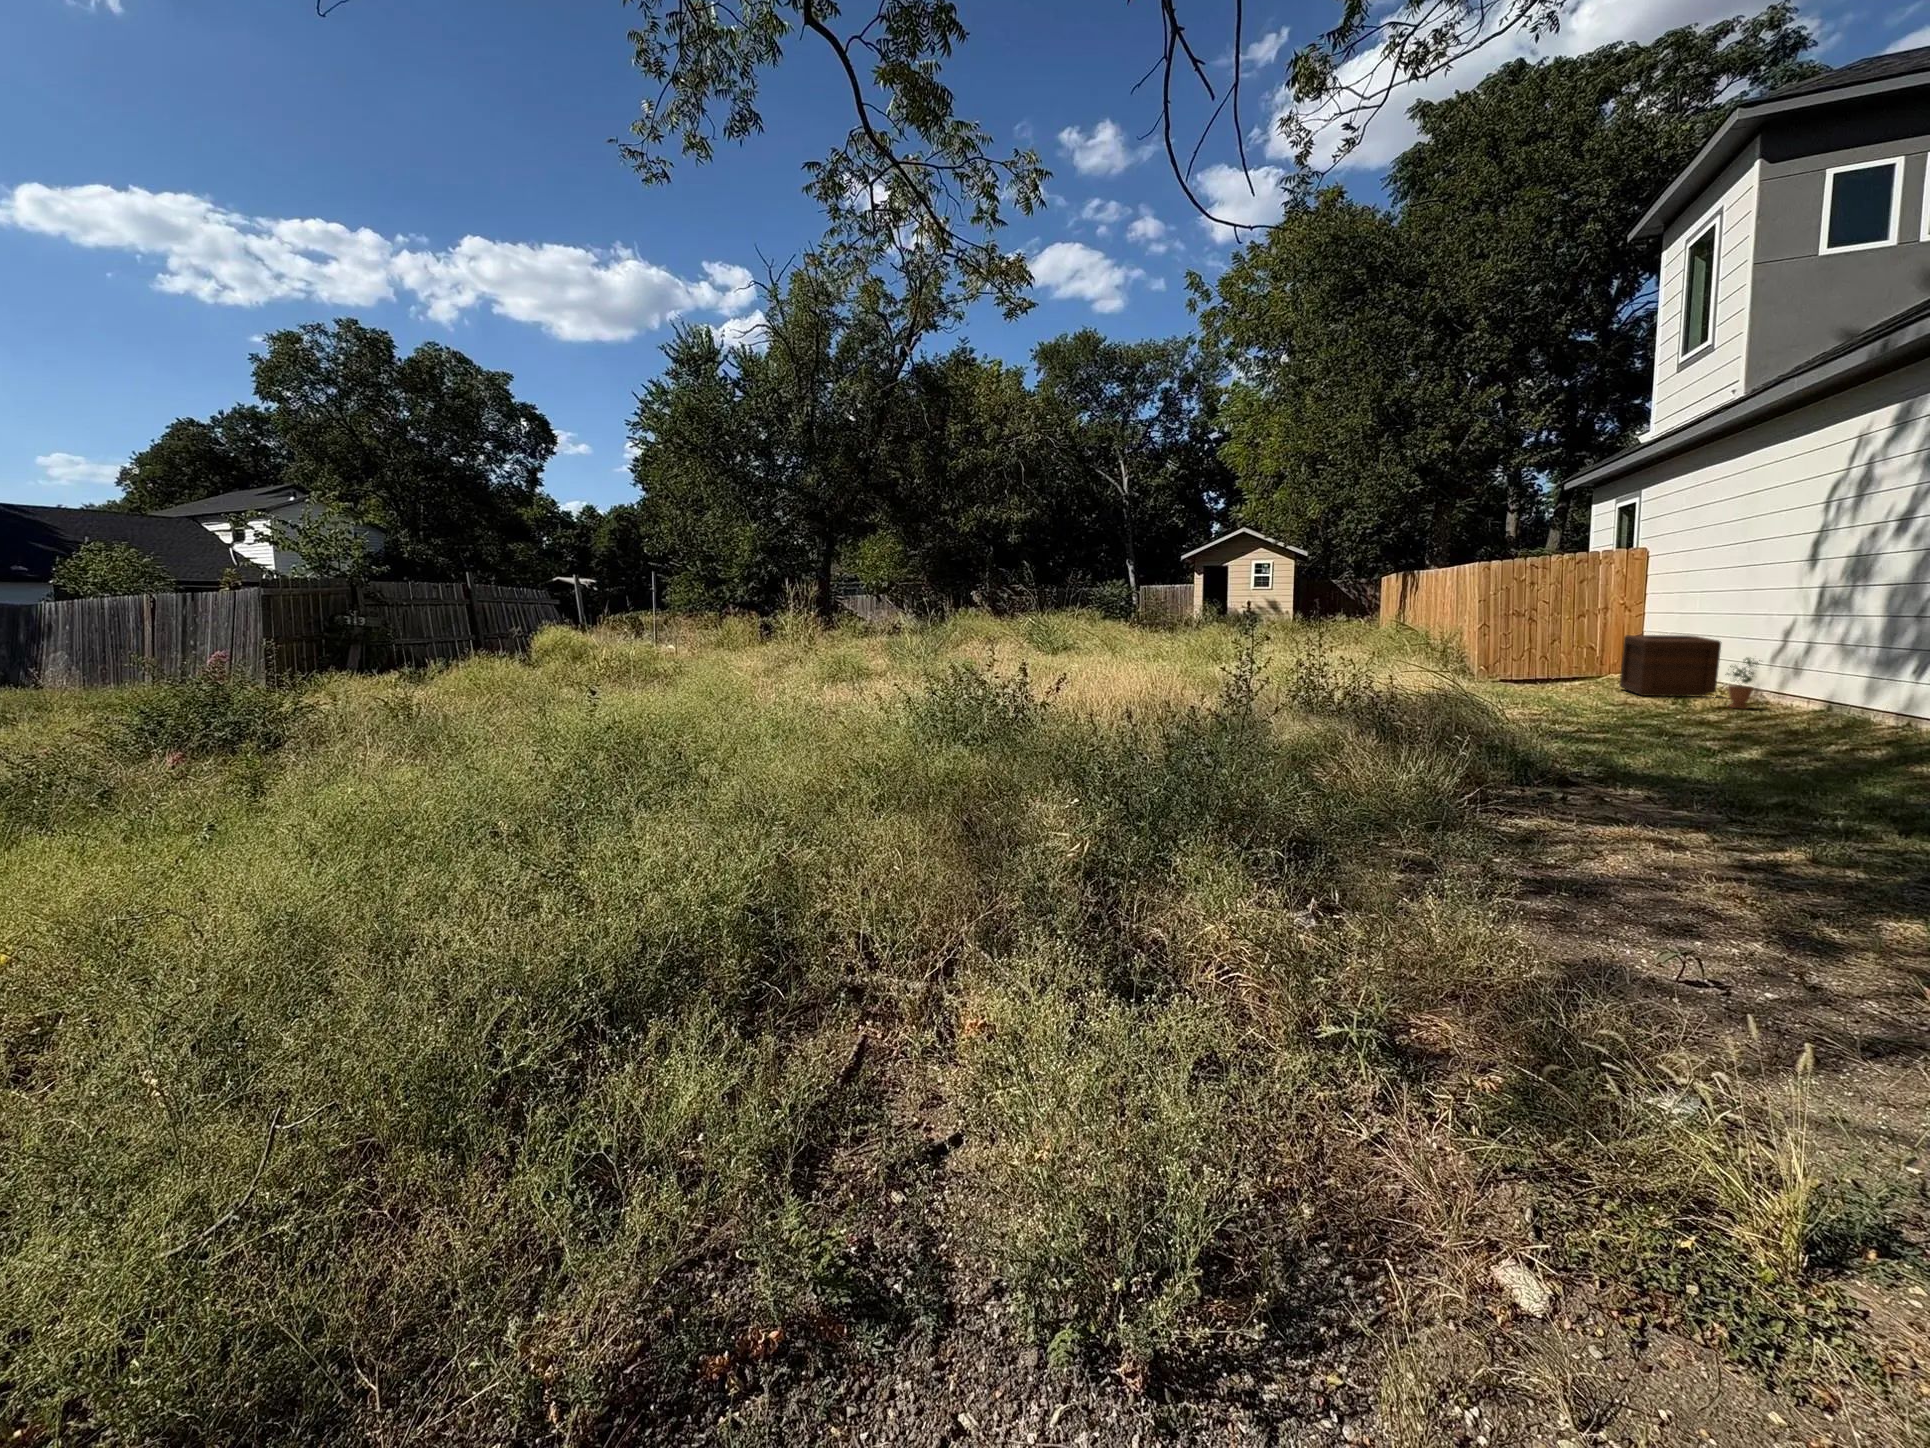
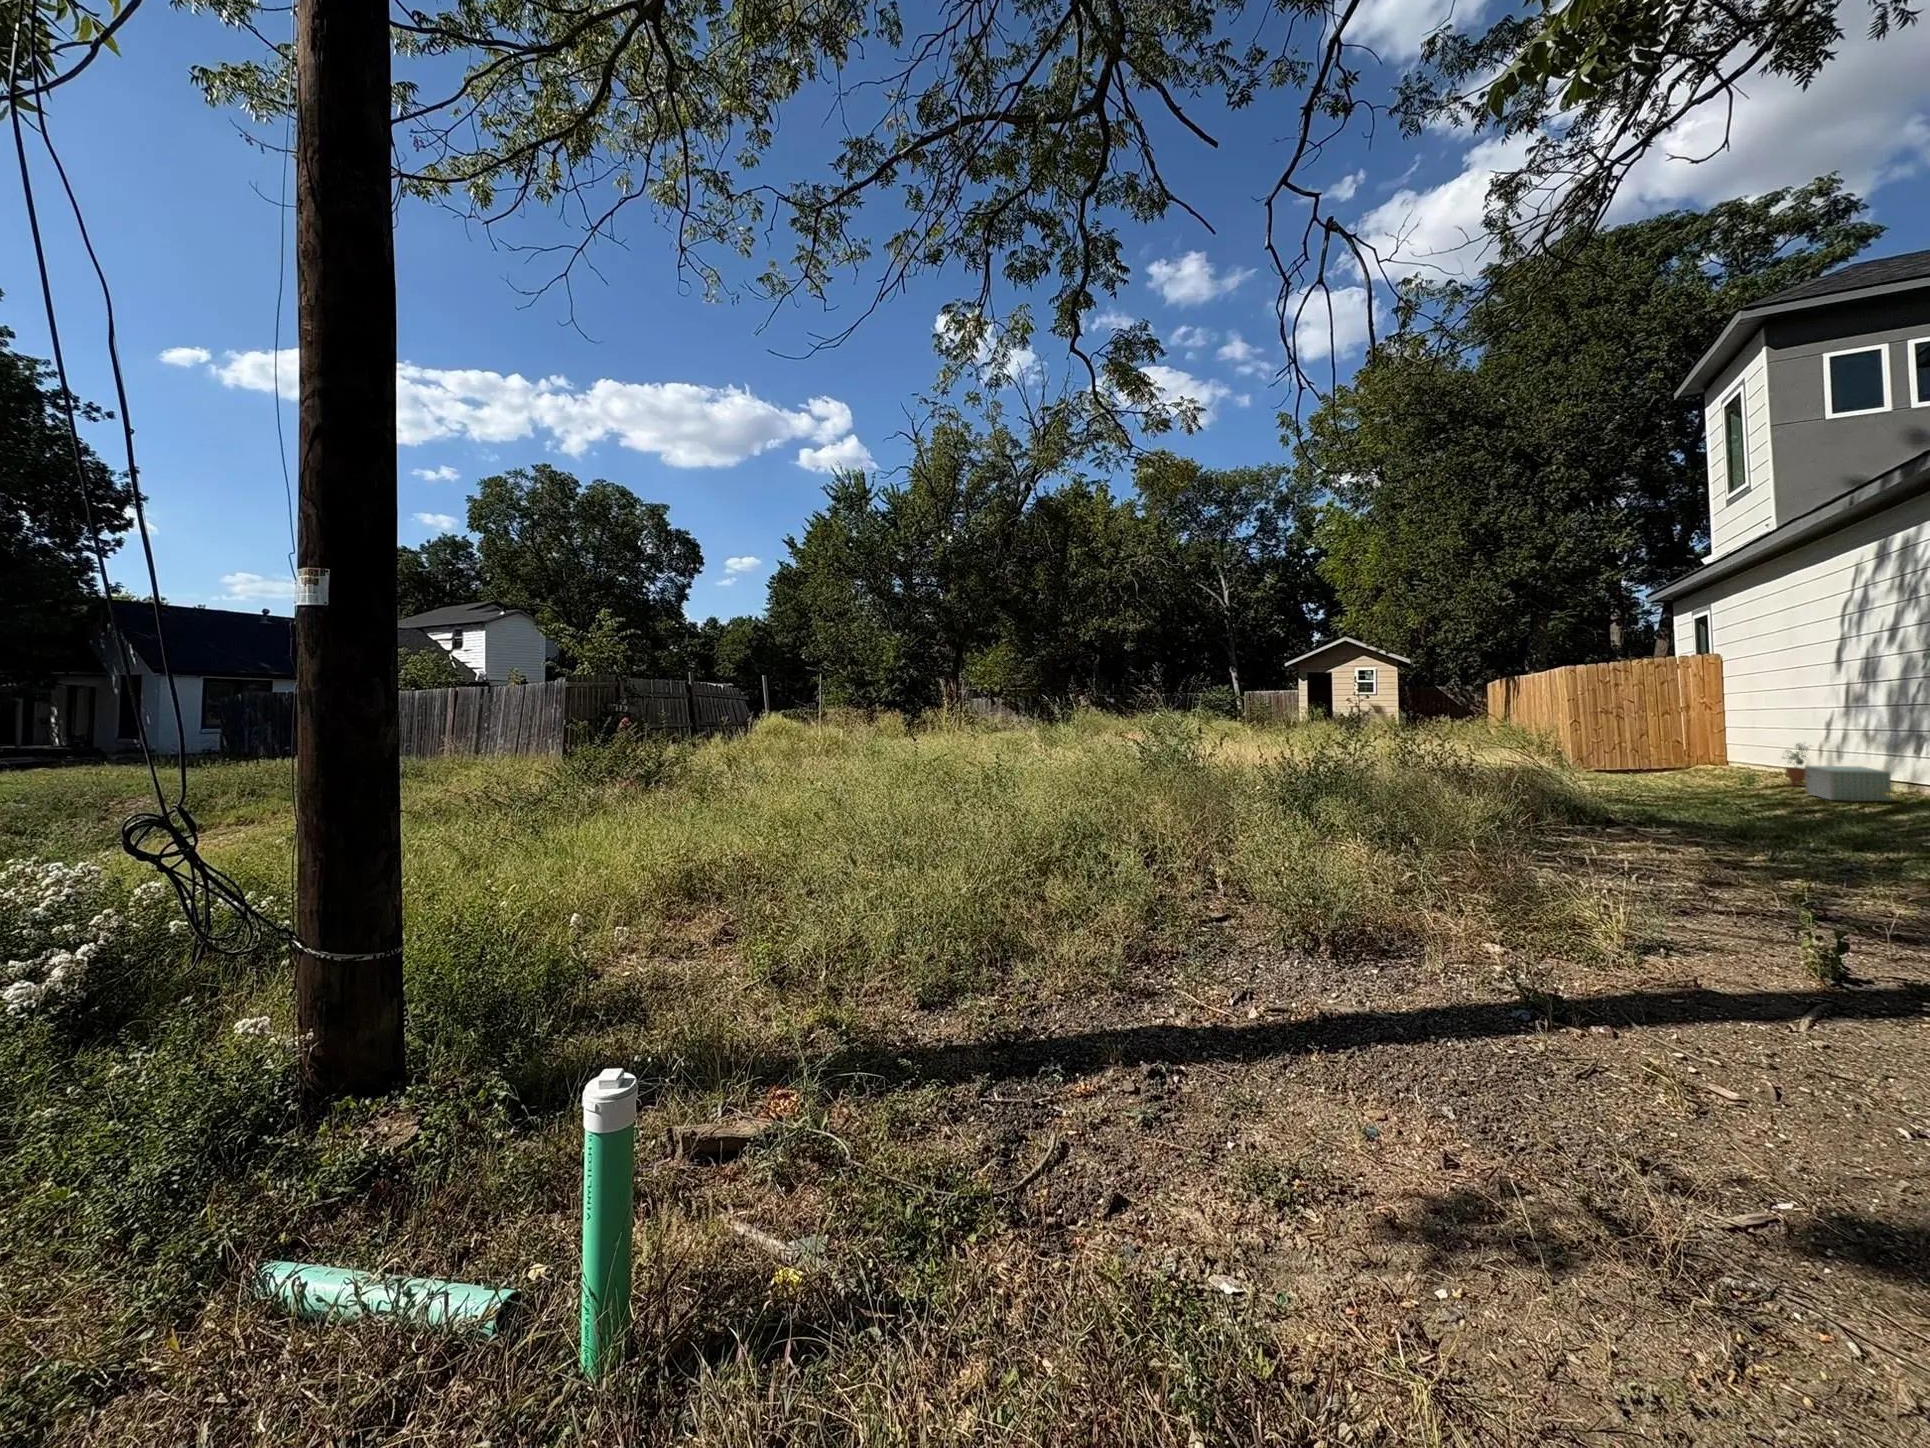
wooden crate: present [1620,635,1721,697] -> none [1698,728,1783,780]
storage box: none [1761,688,1873,735] -> present [1805,765,1891,801]

